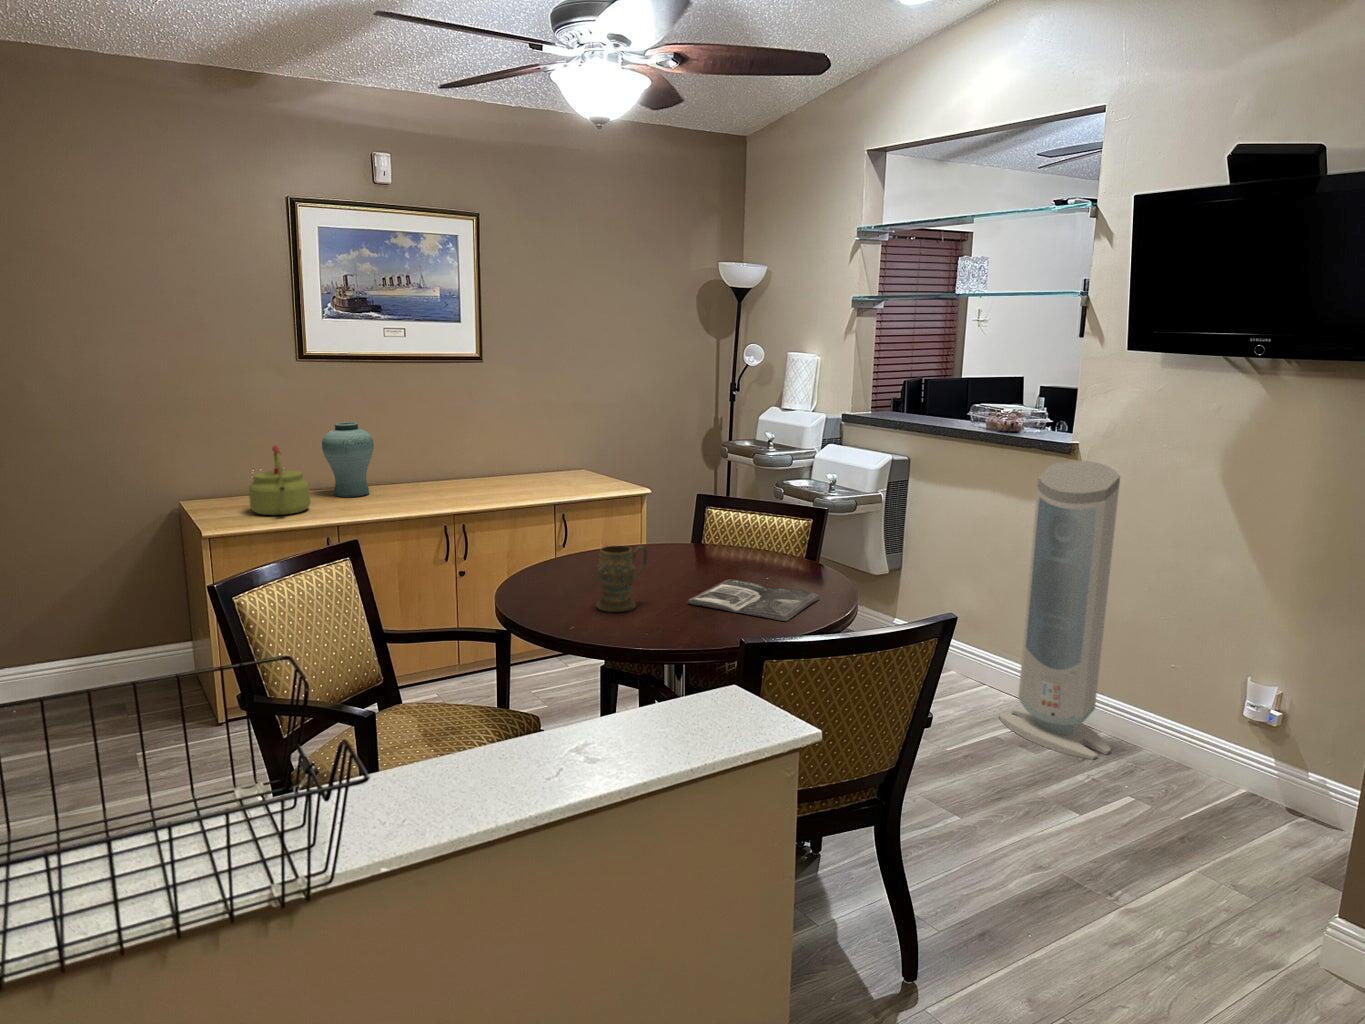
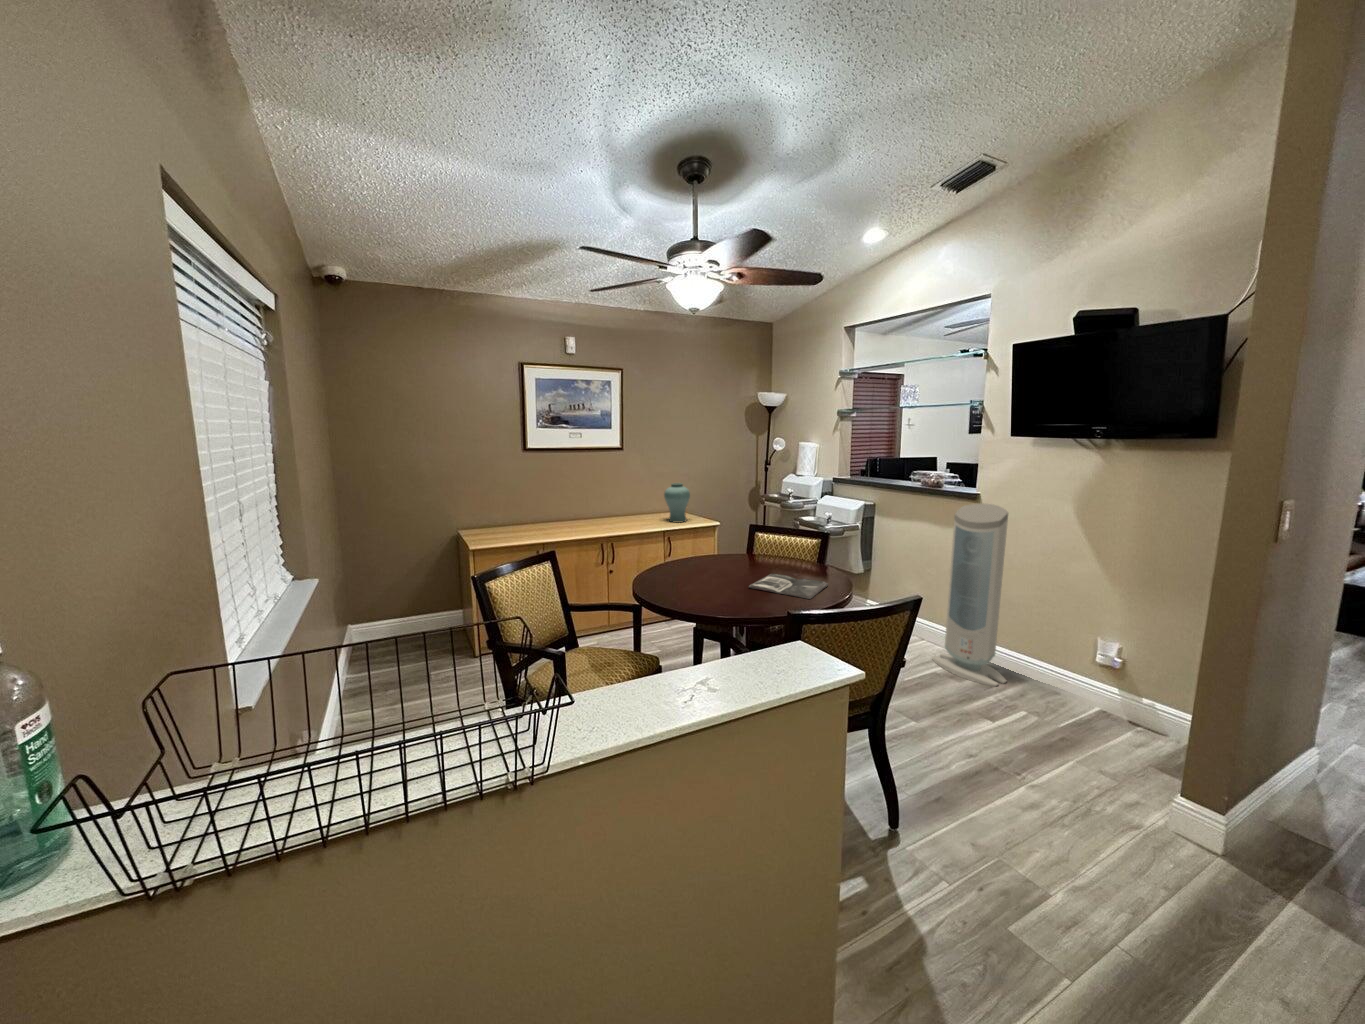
vase: present [322,422,374,497] -> present [664,483,690,523]
kettle: present [249,446,311,515] -> none [498,498,531,537]
mug: present [596,546,648,612] -> none [694,553,725,592]

